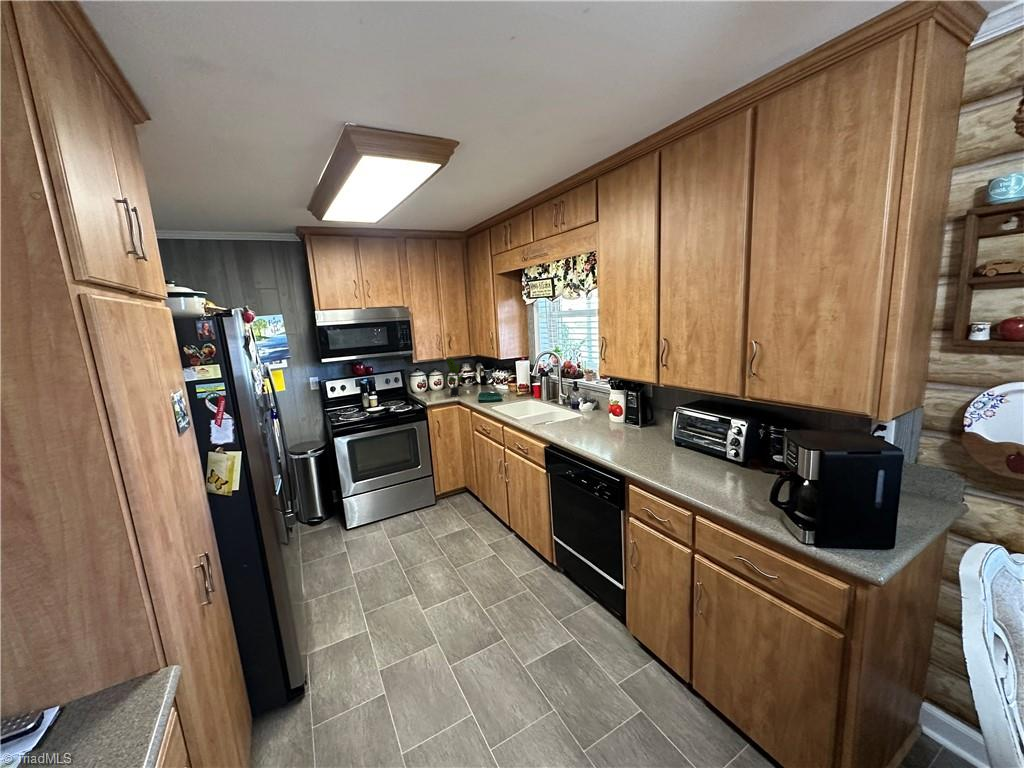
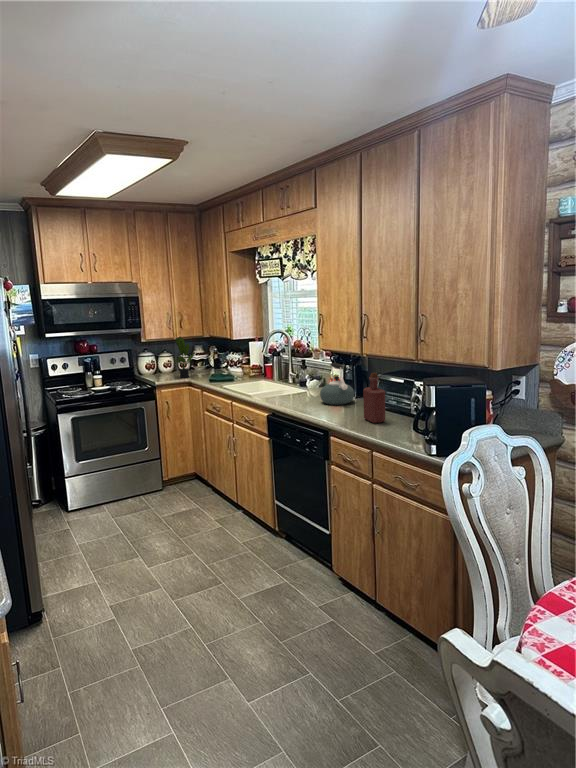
kettle: none [603,390,641,436] -> present [320,363,354,405]
bottle: none [668,410,699,470] -> present [363,373,385,423]

